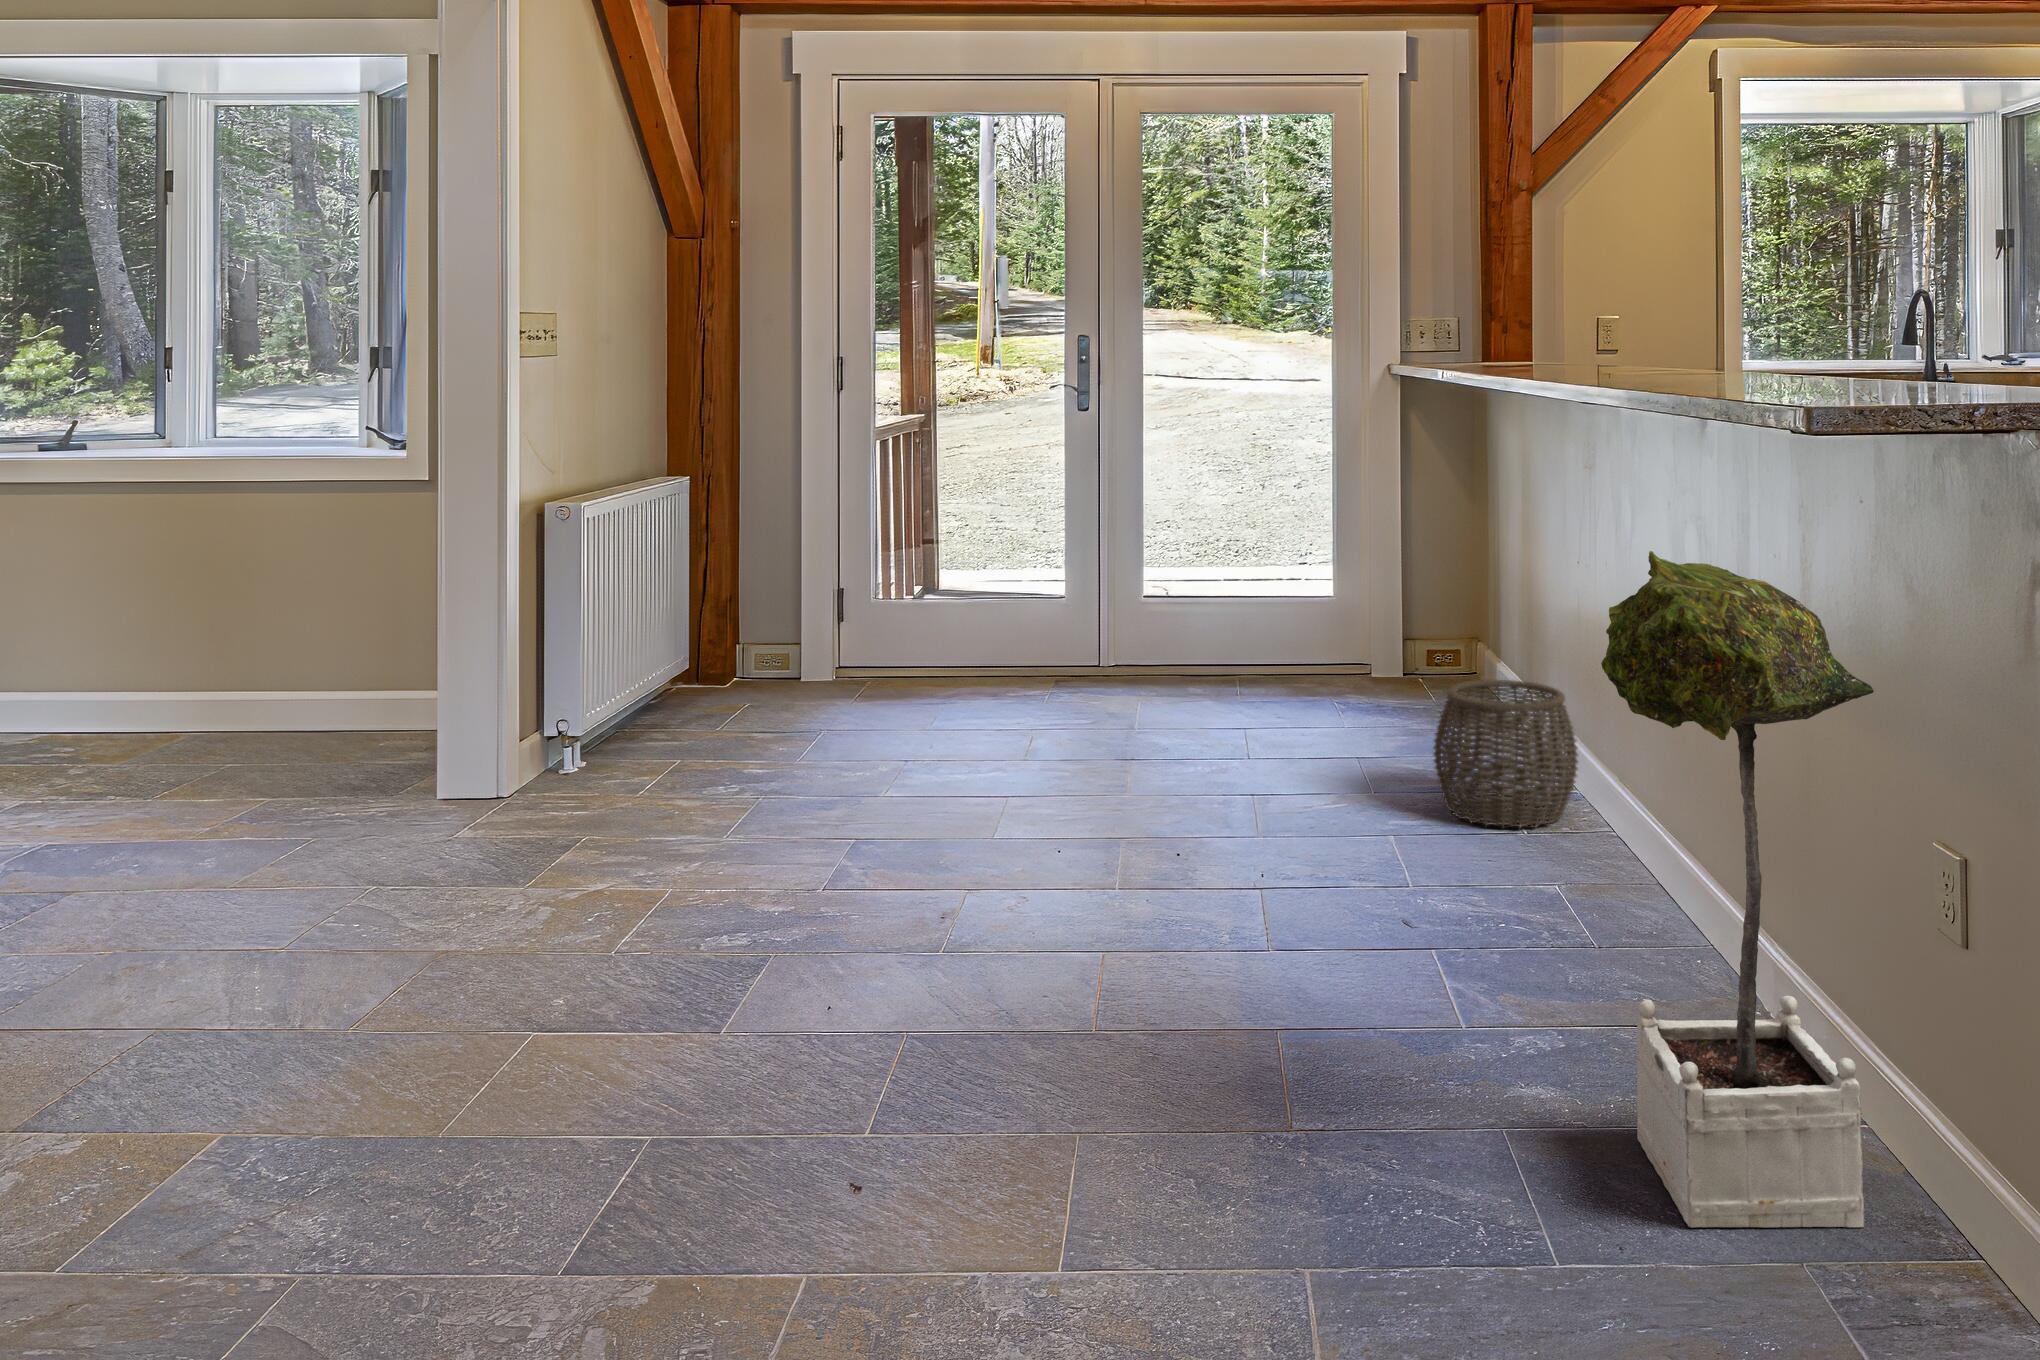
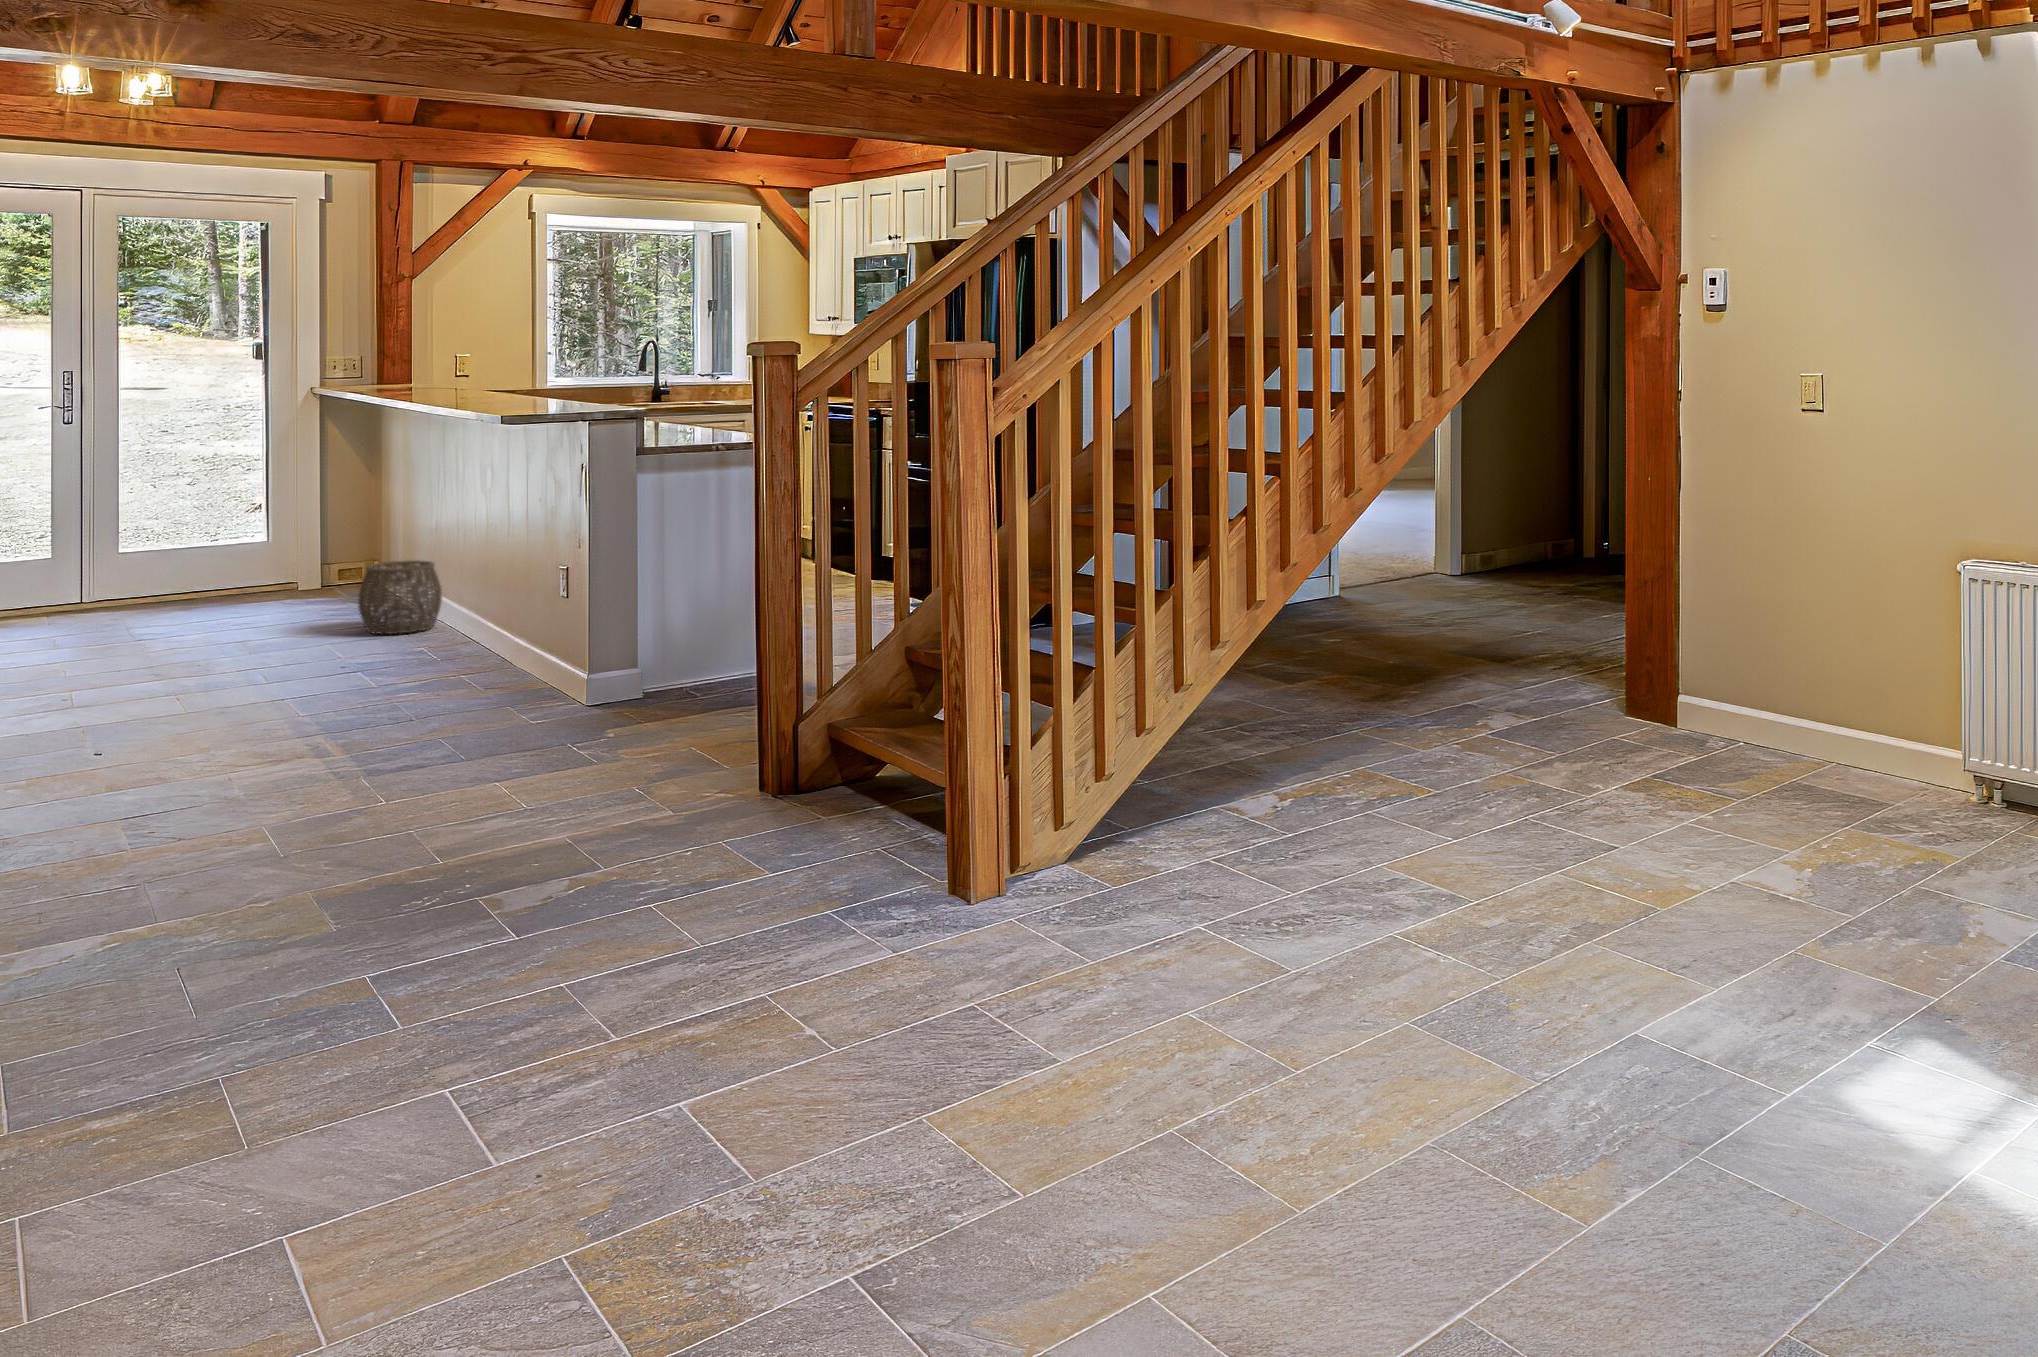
potted tree: present [1601,551,1874,1228] -> none [450,466,556,707]

